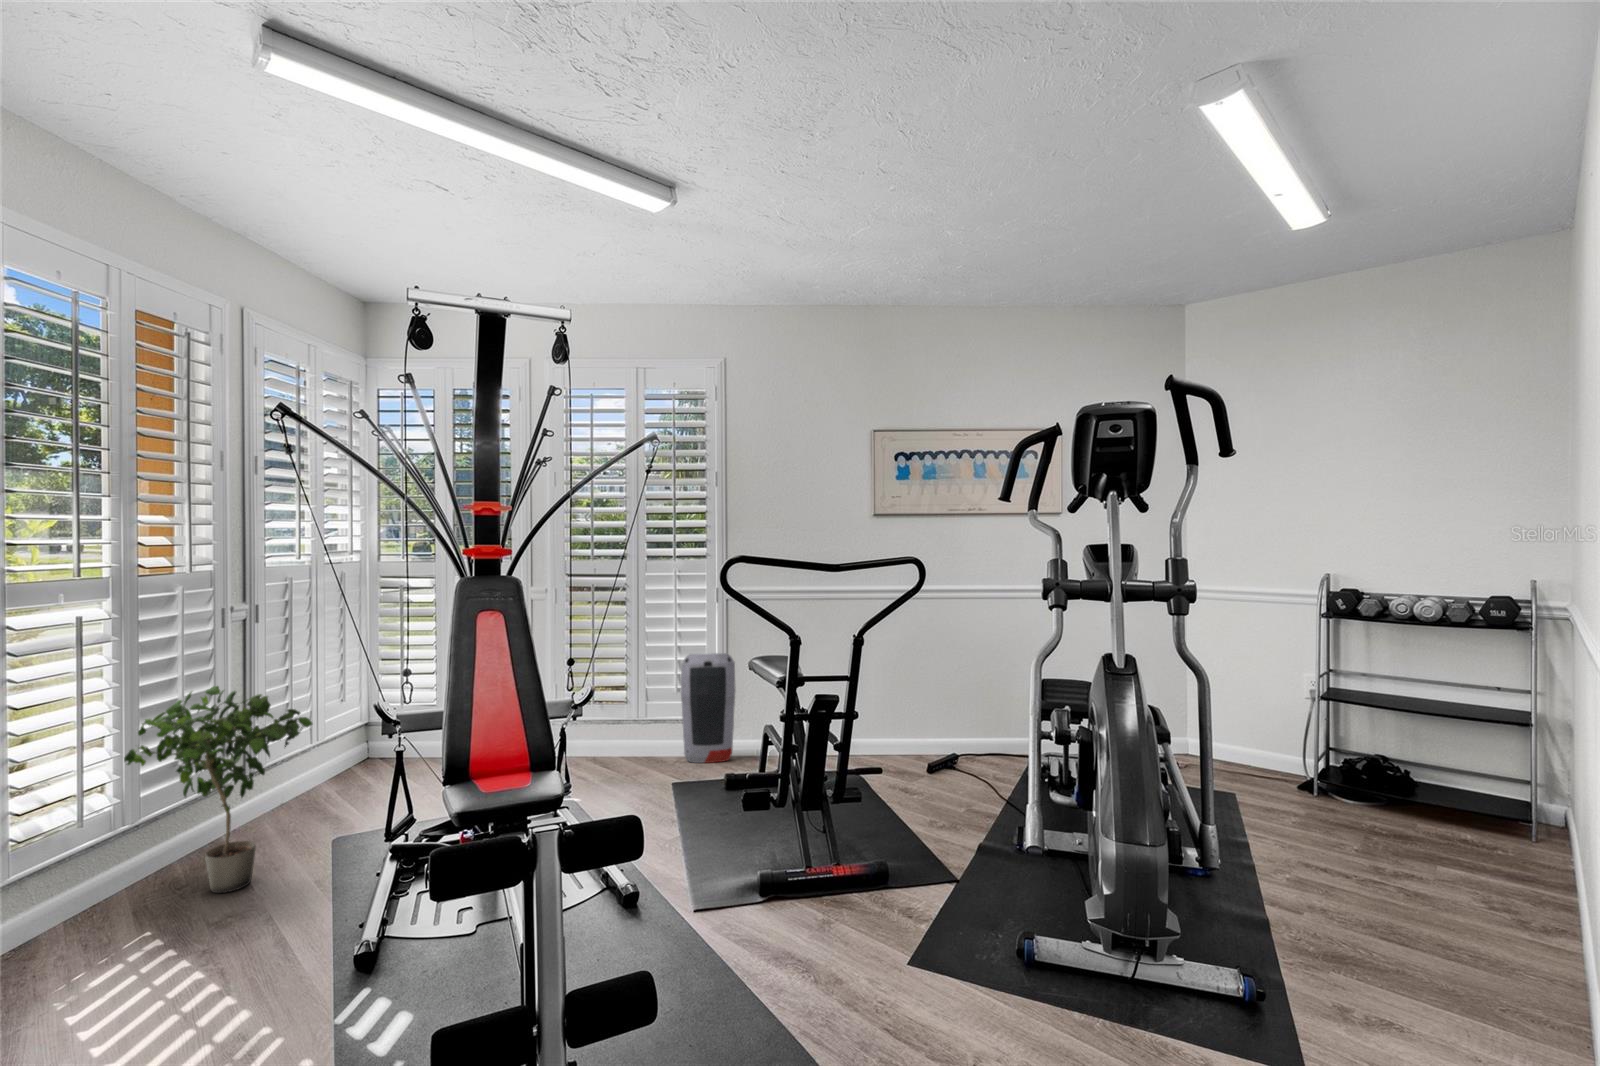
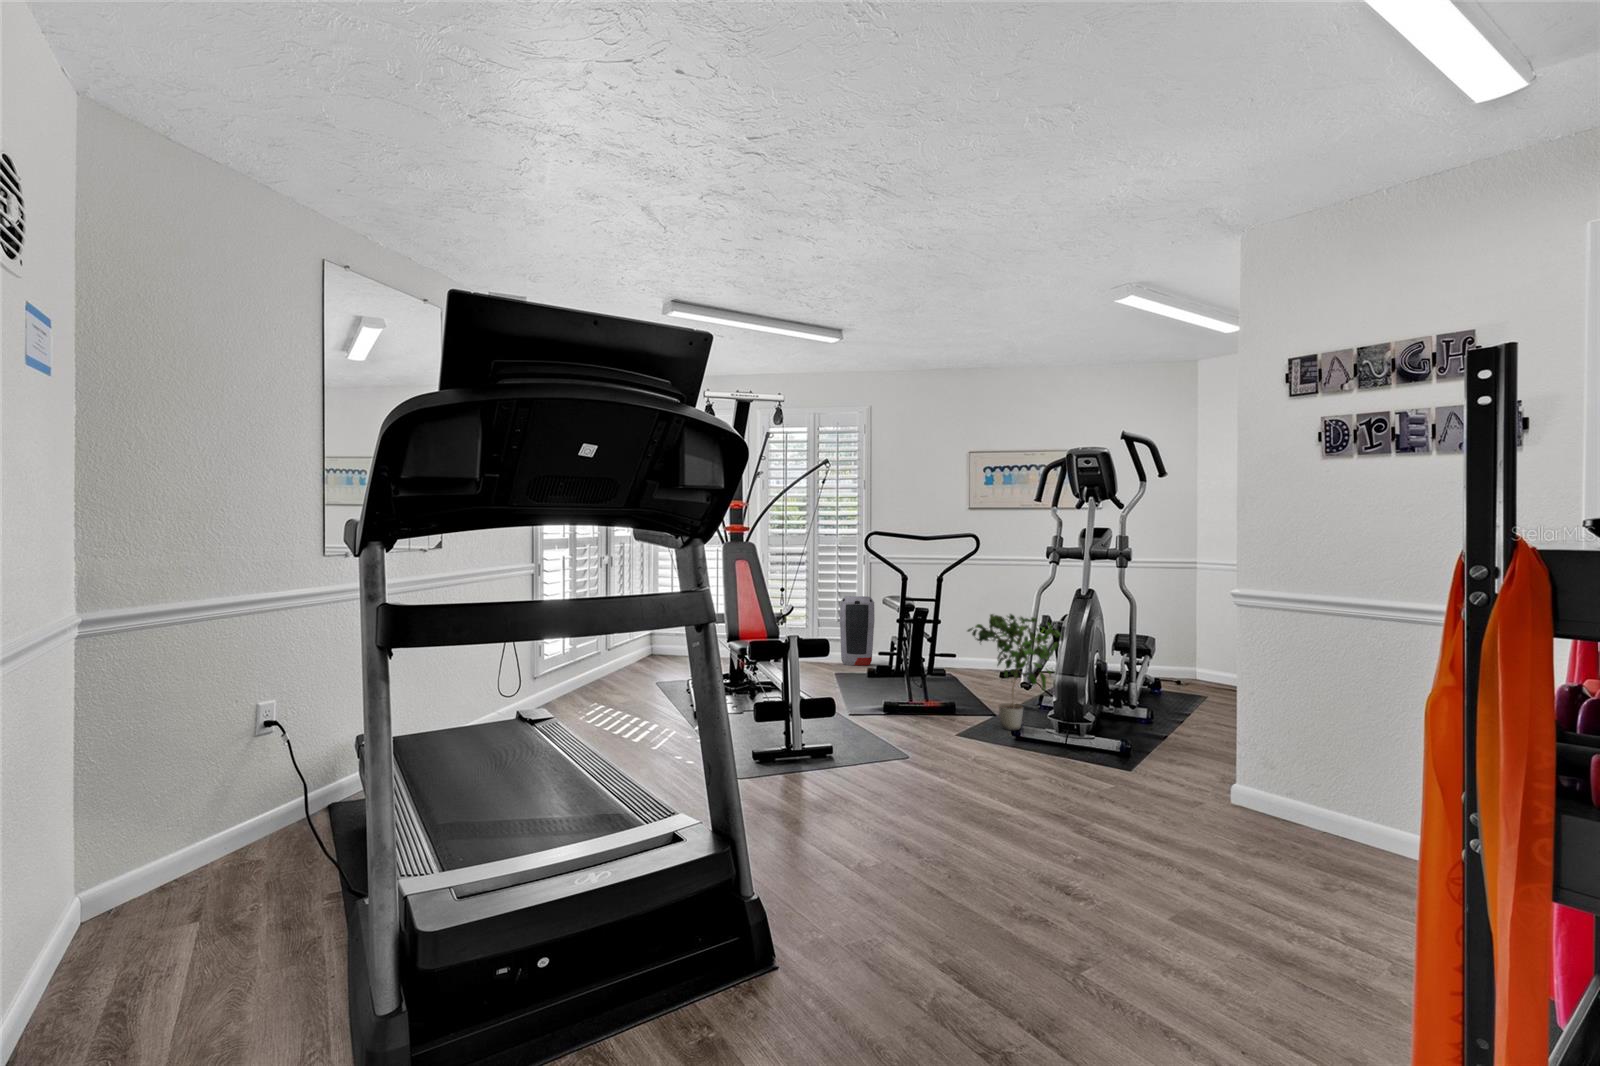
potted plant: present [124,686,312,893] -> present [968,614,1061,730]

